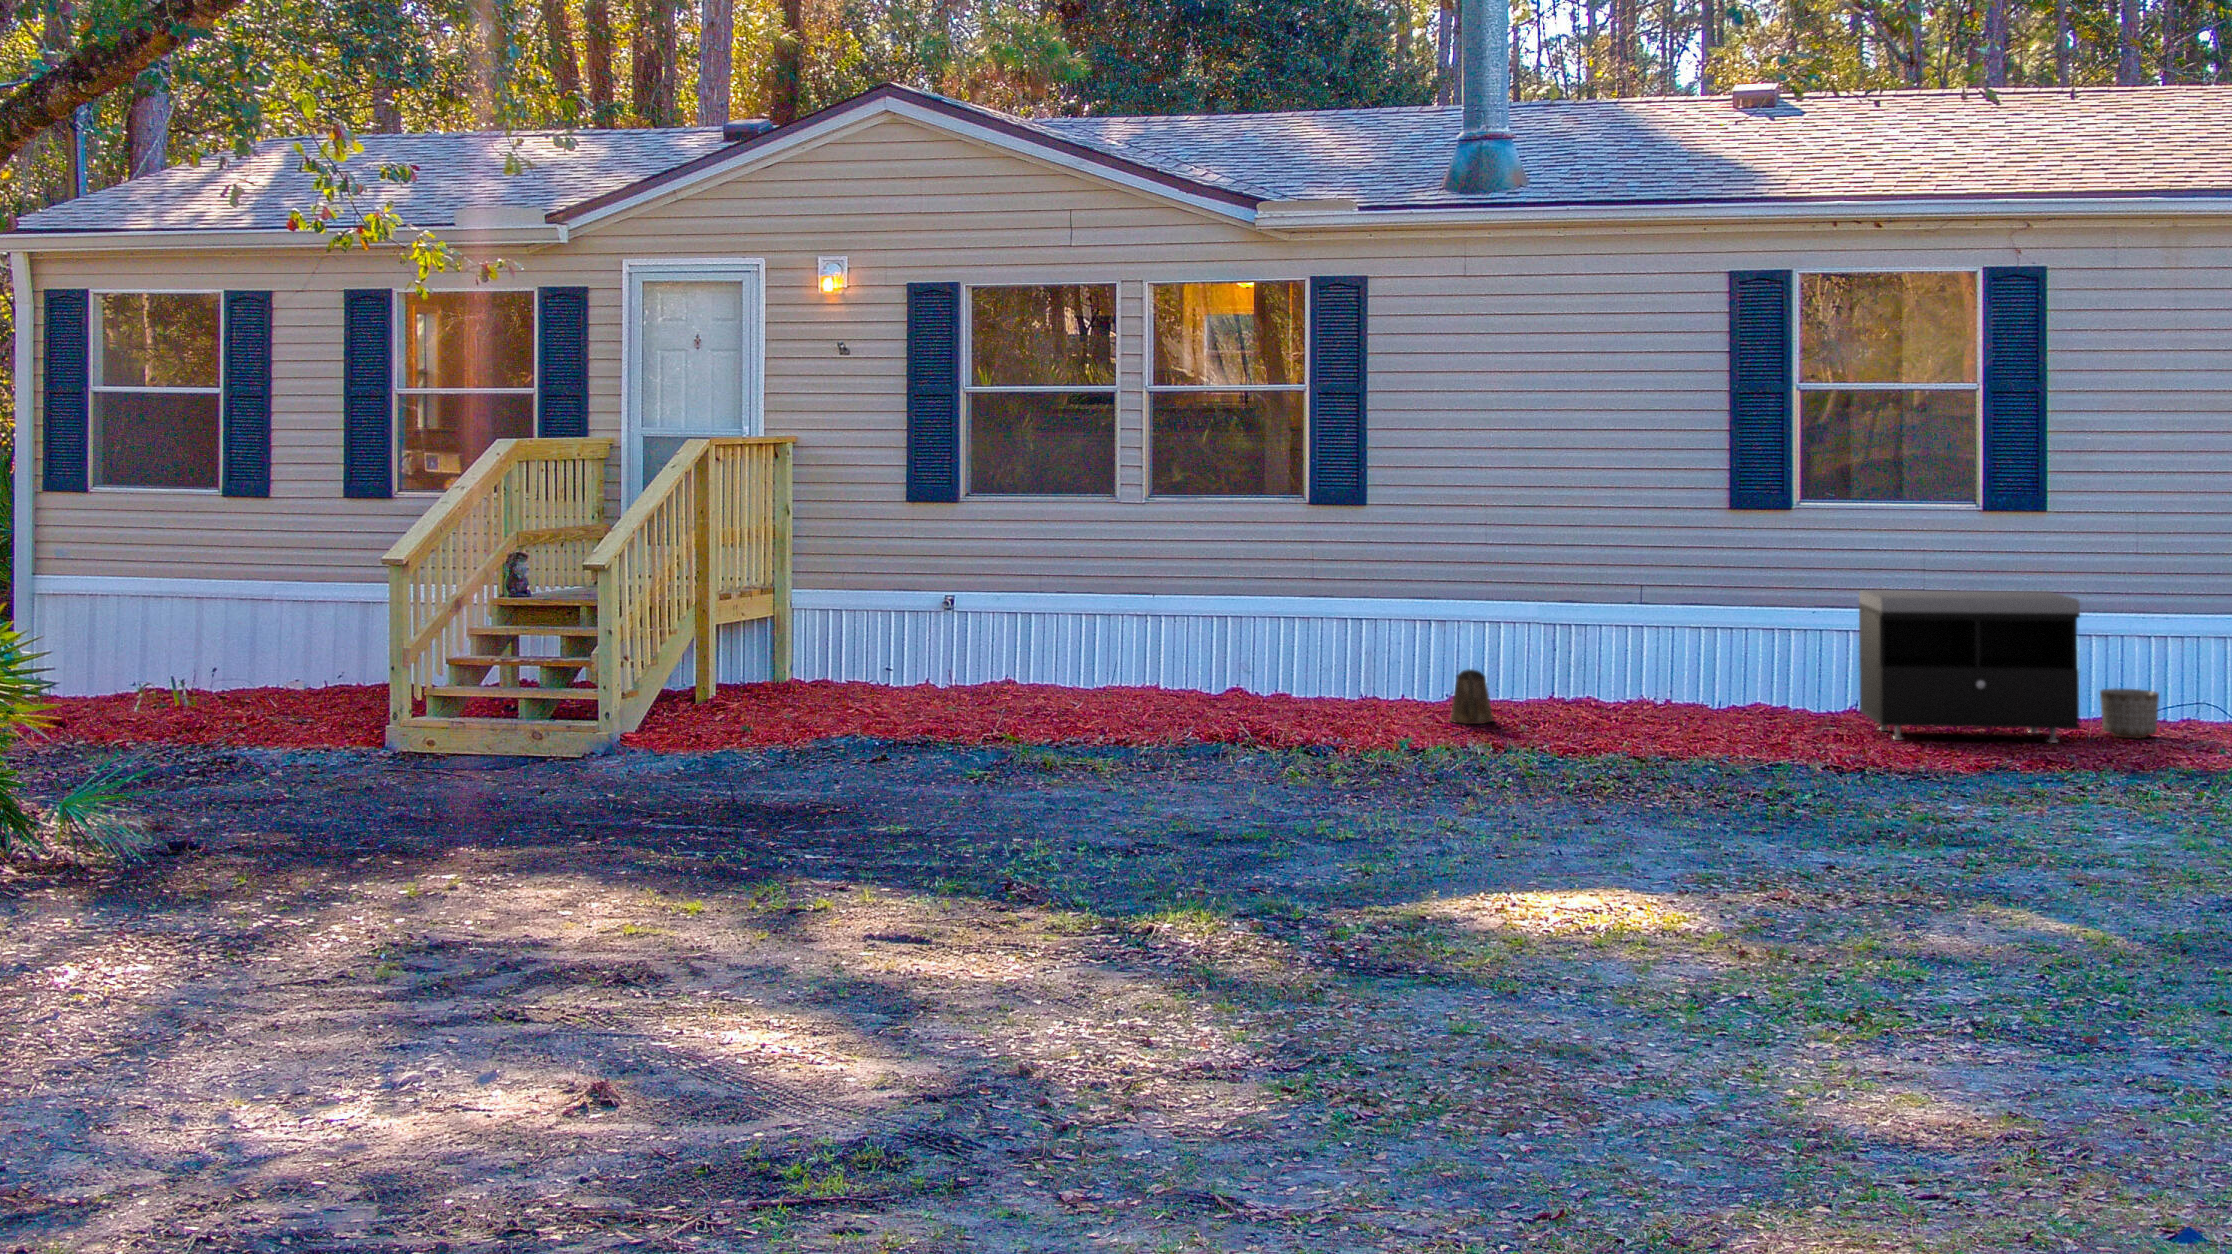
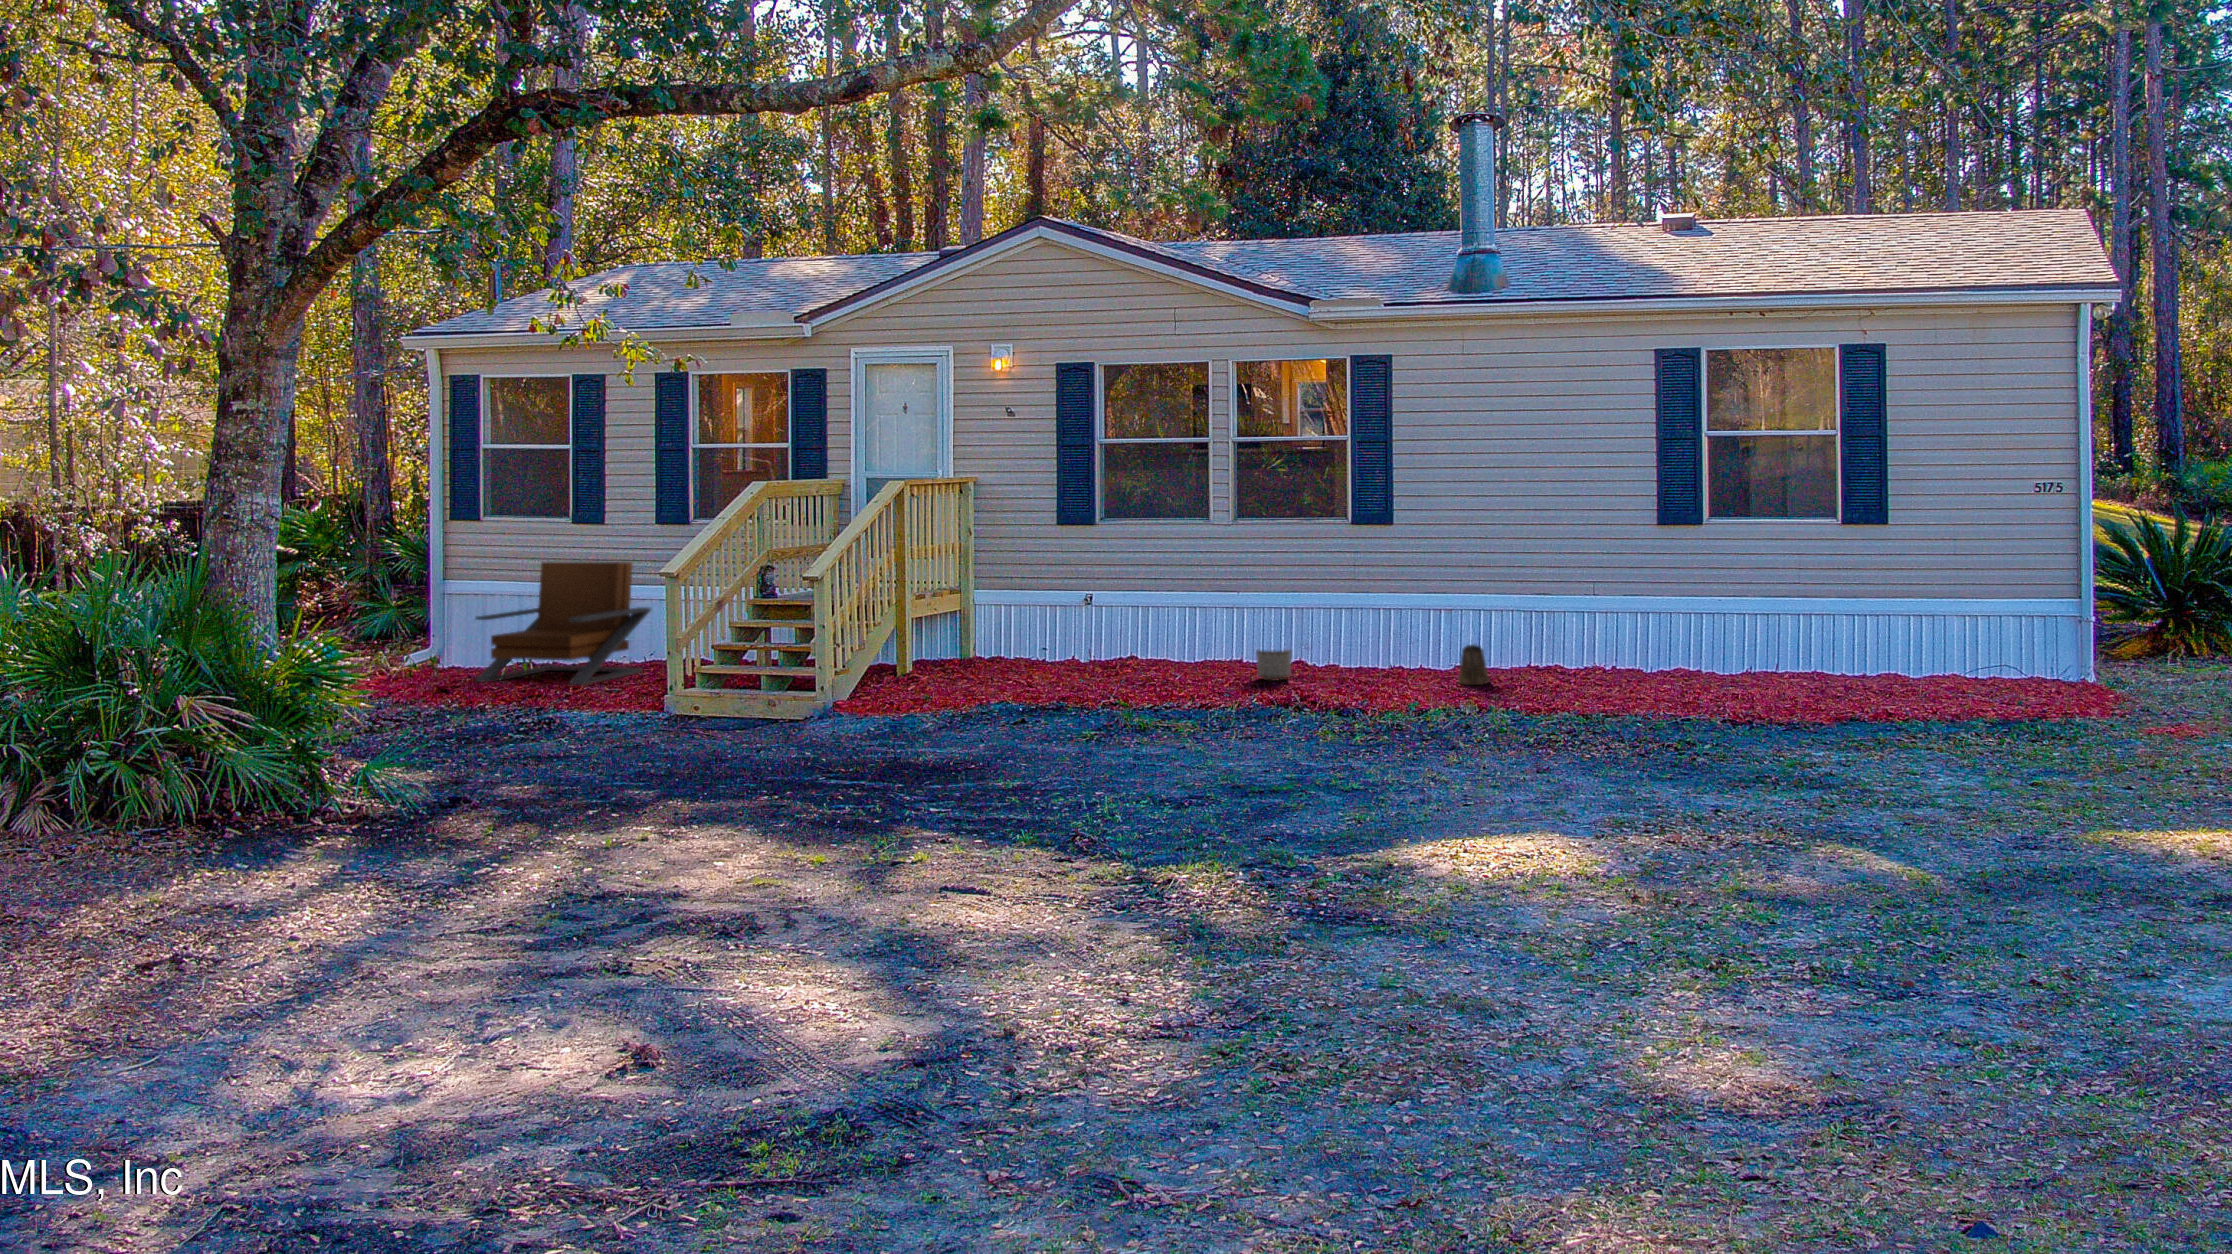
lounge chair: none [113,547,343,713] -> present [475,562,651,685]
storage bench: present [1859,590,2080,743] -> none [1755,584,1916,697]
planter: present [2100,689,2159,738] -> present [1256,650,1291,681]

